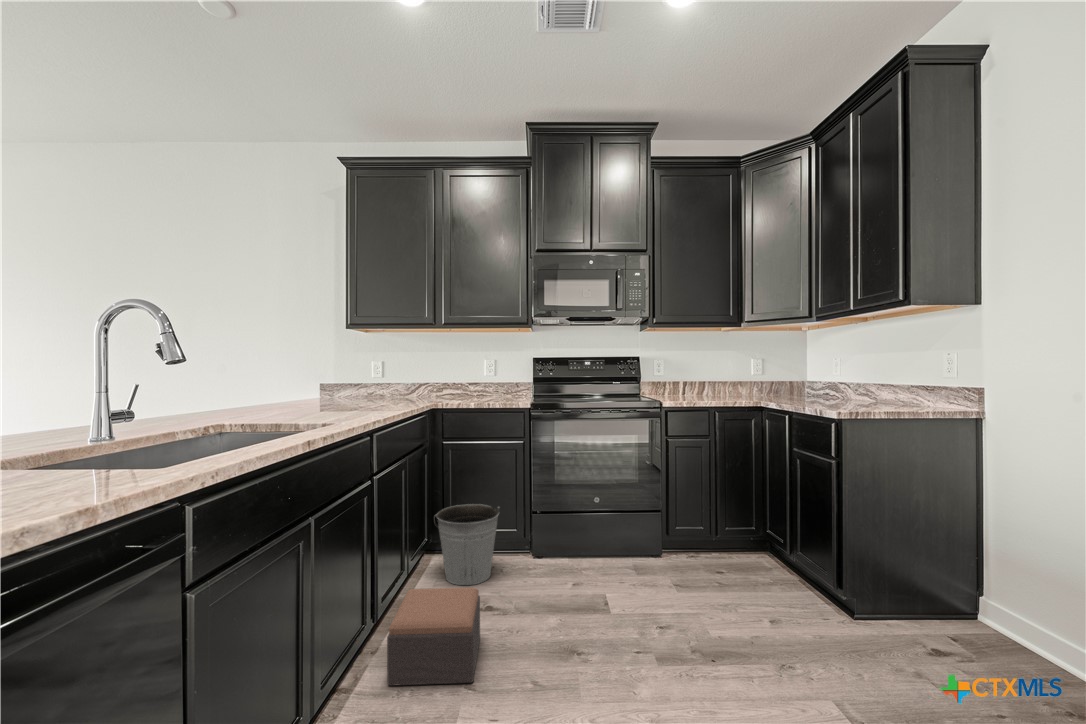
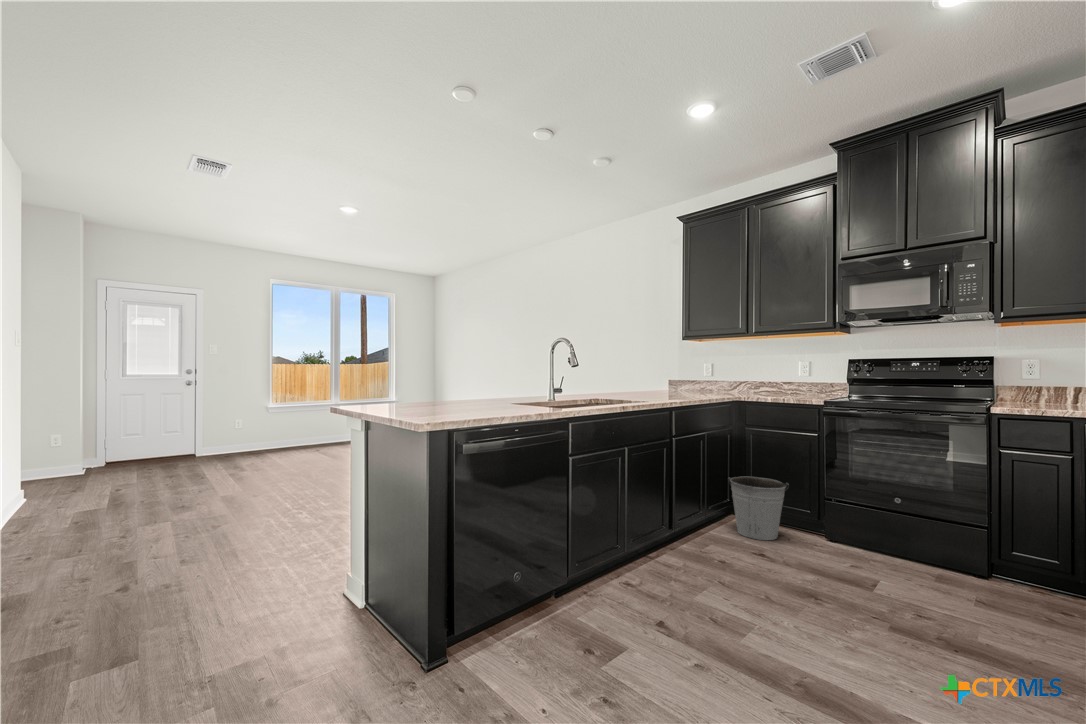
footstool: present [387,588,480,686] -> none [662,514,739,581]

